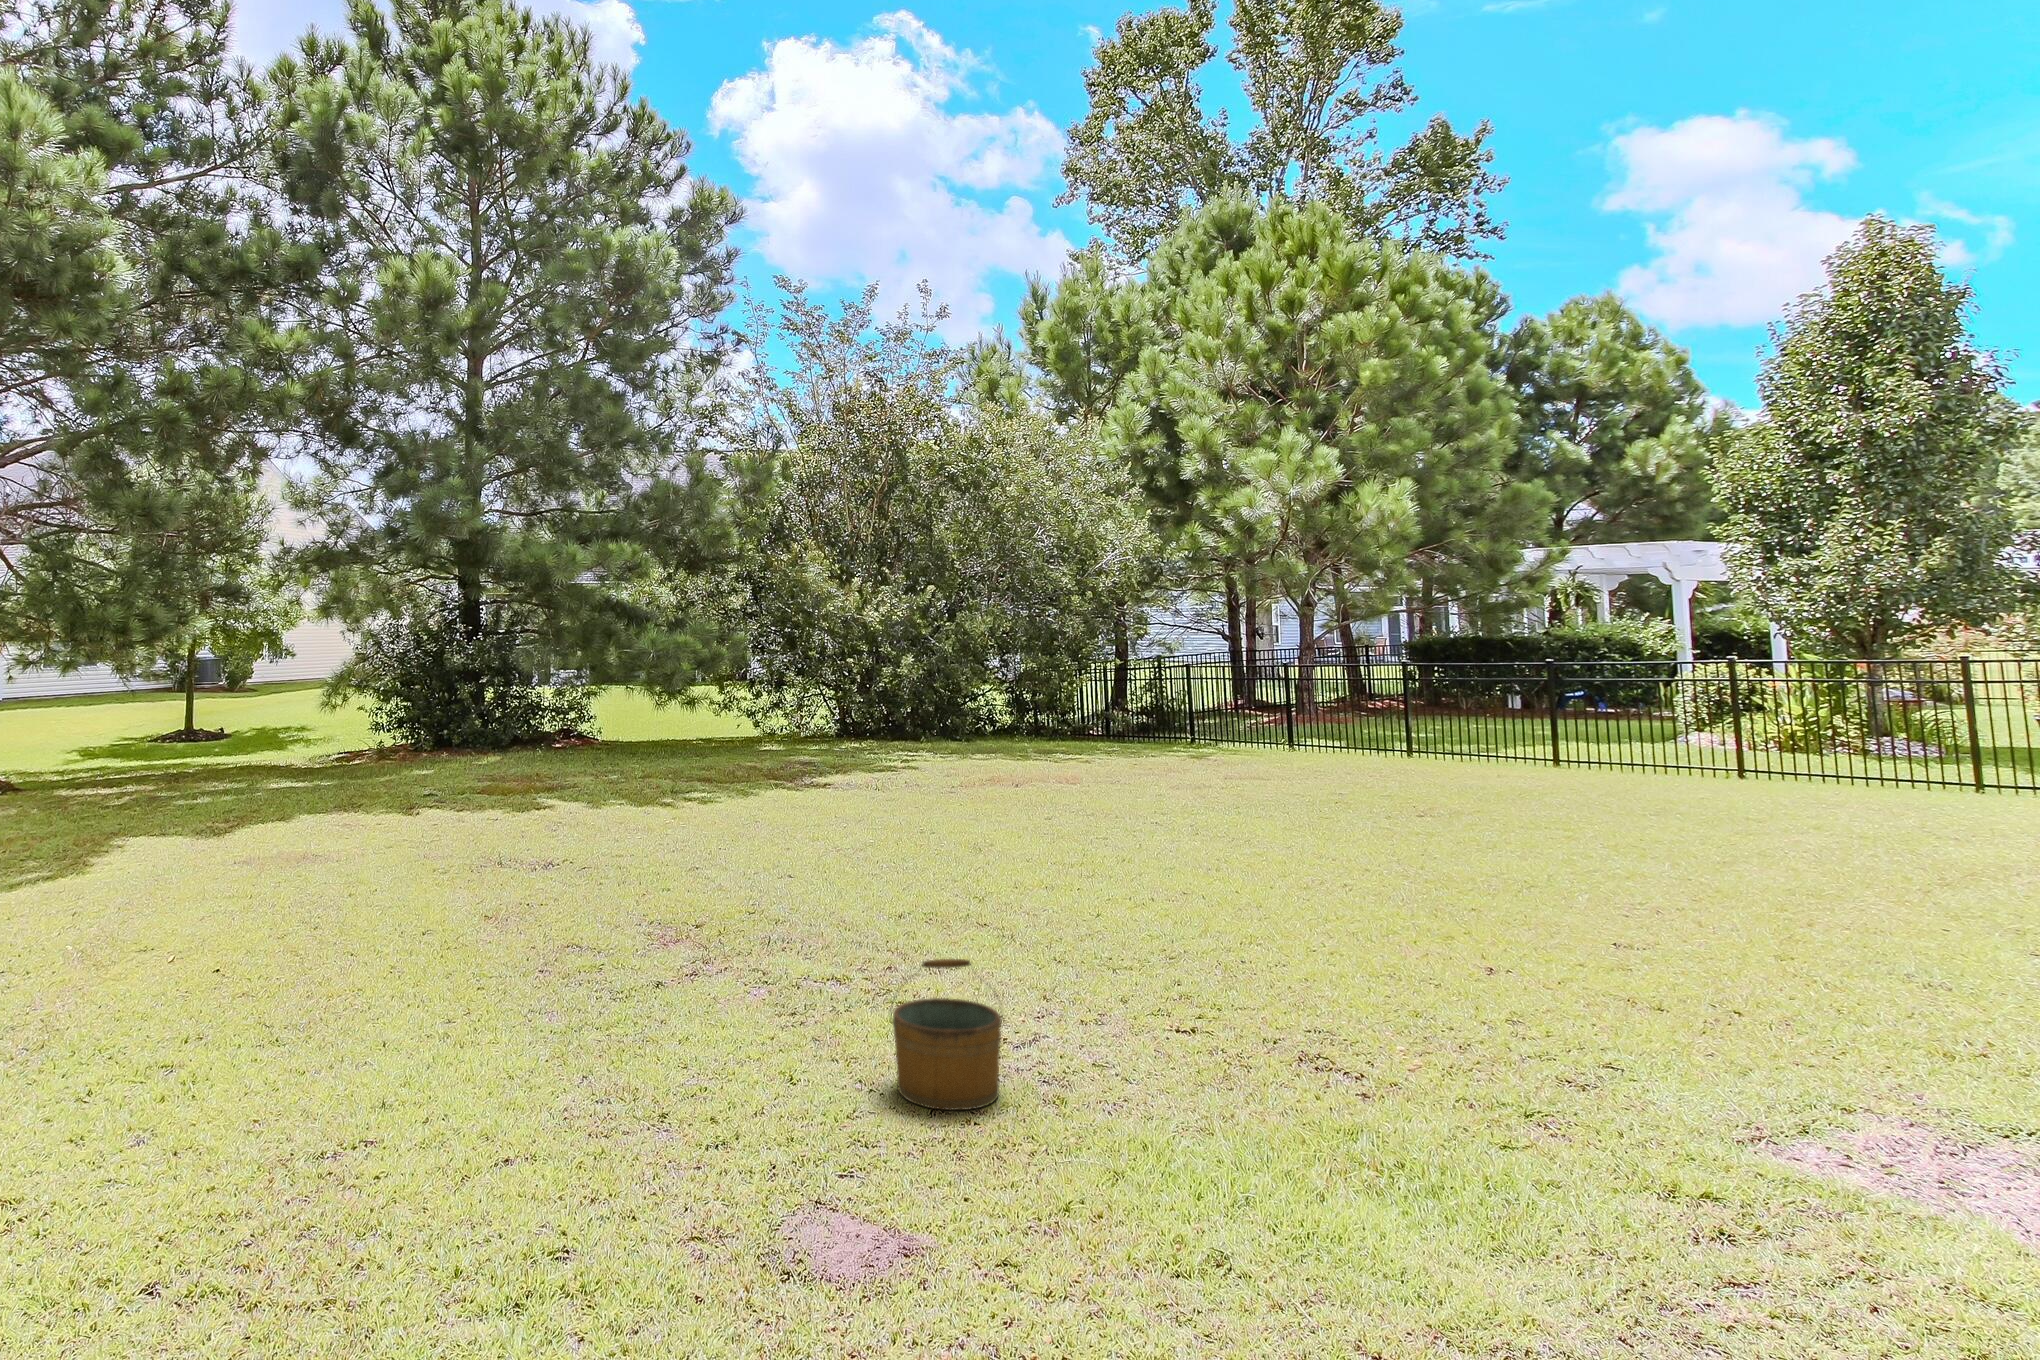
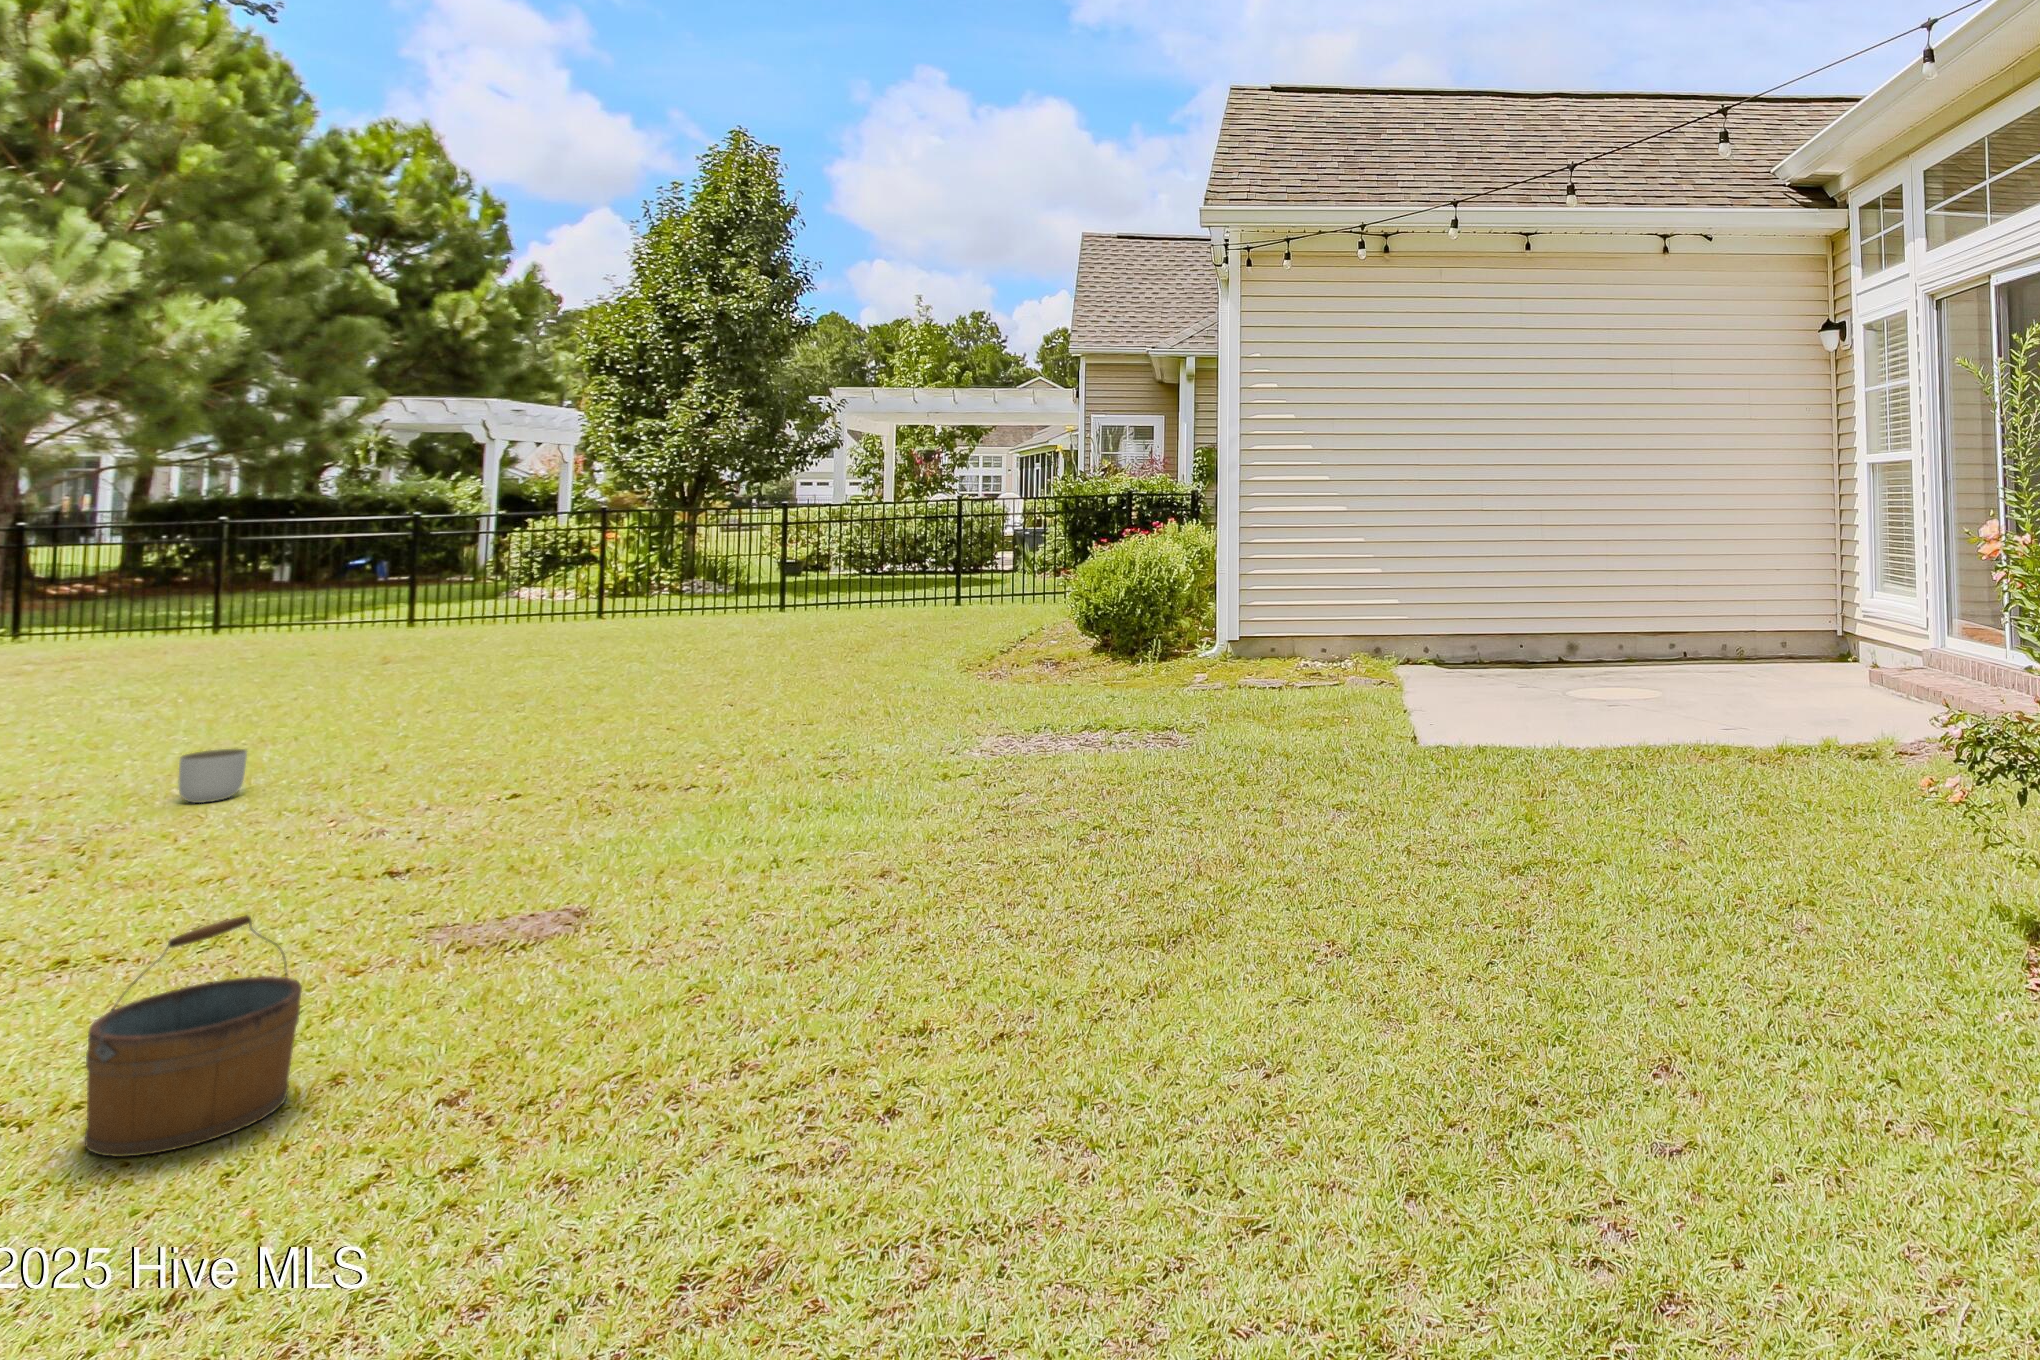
planter: none [1209,842,1249,883] -> present [178,749,247,803]

